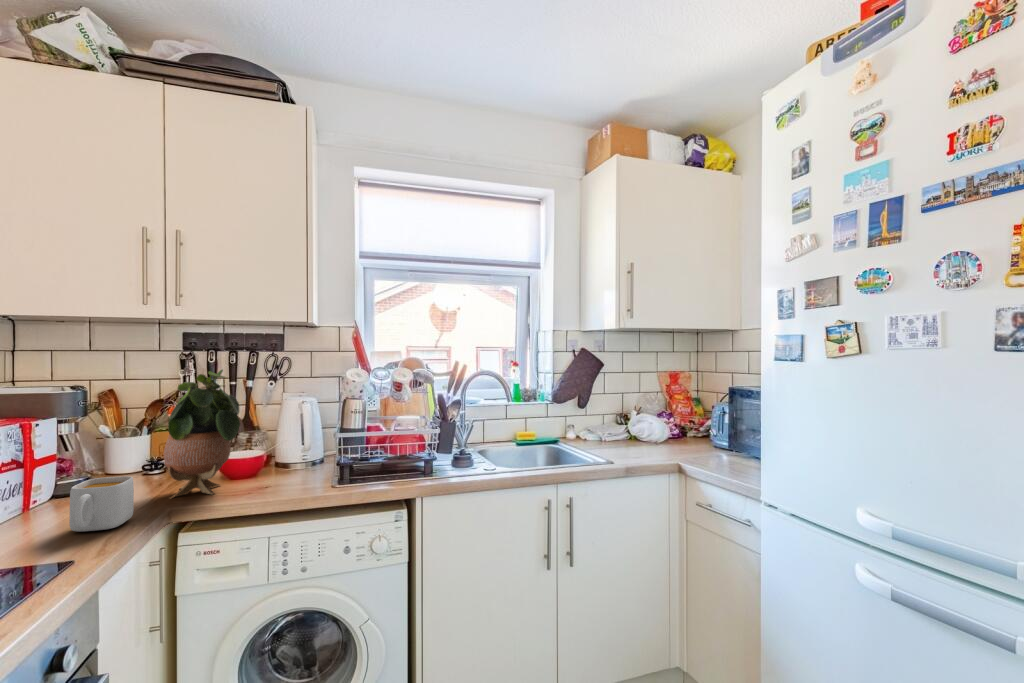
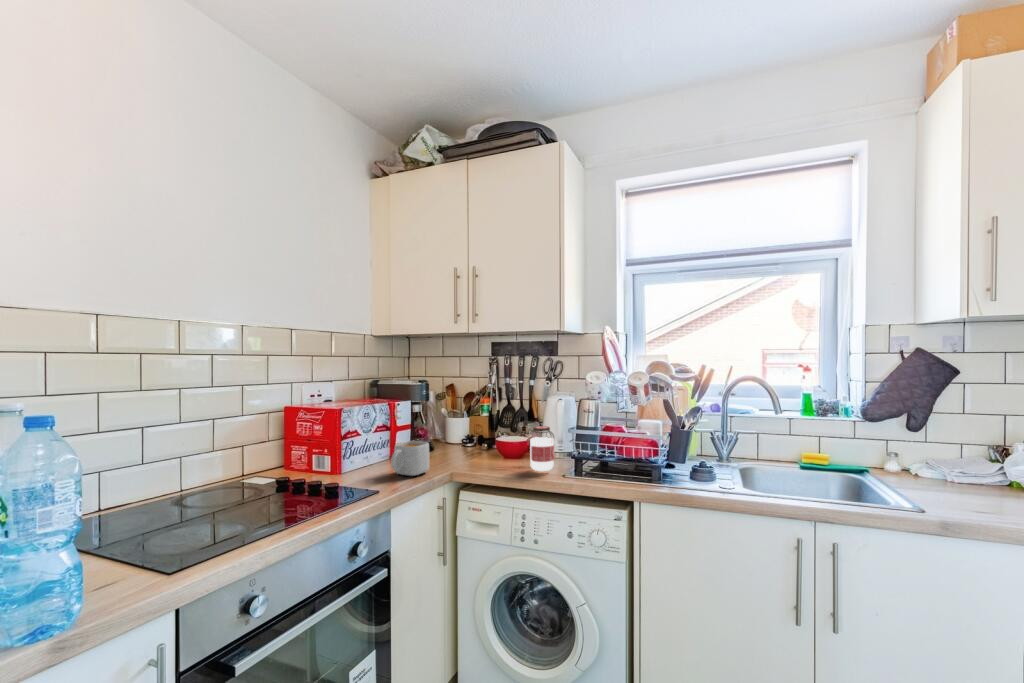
potted plant: present [164,370,240,498] -> none [458,369,506,465]
jar: none [281,434,313,489] -> present [530,426,554,471]

